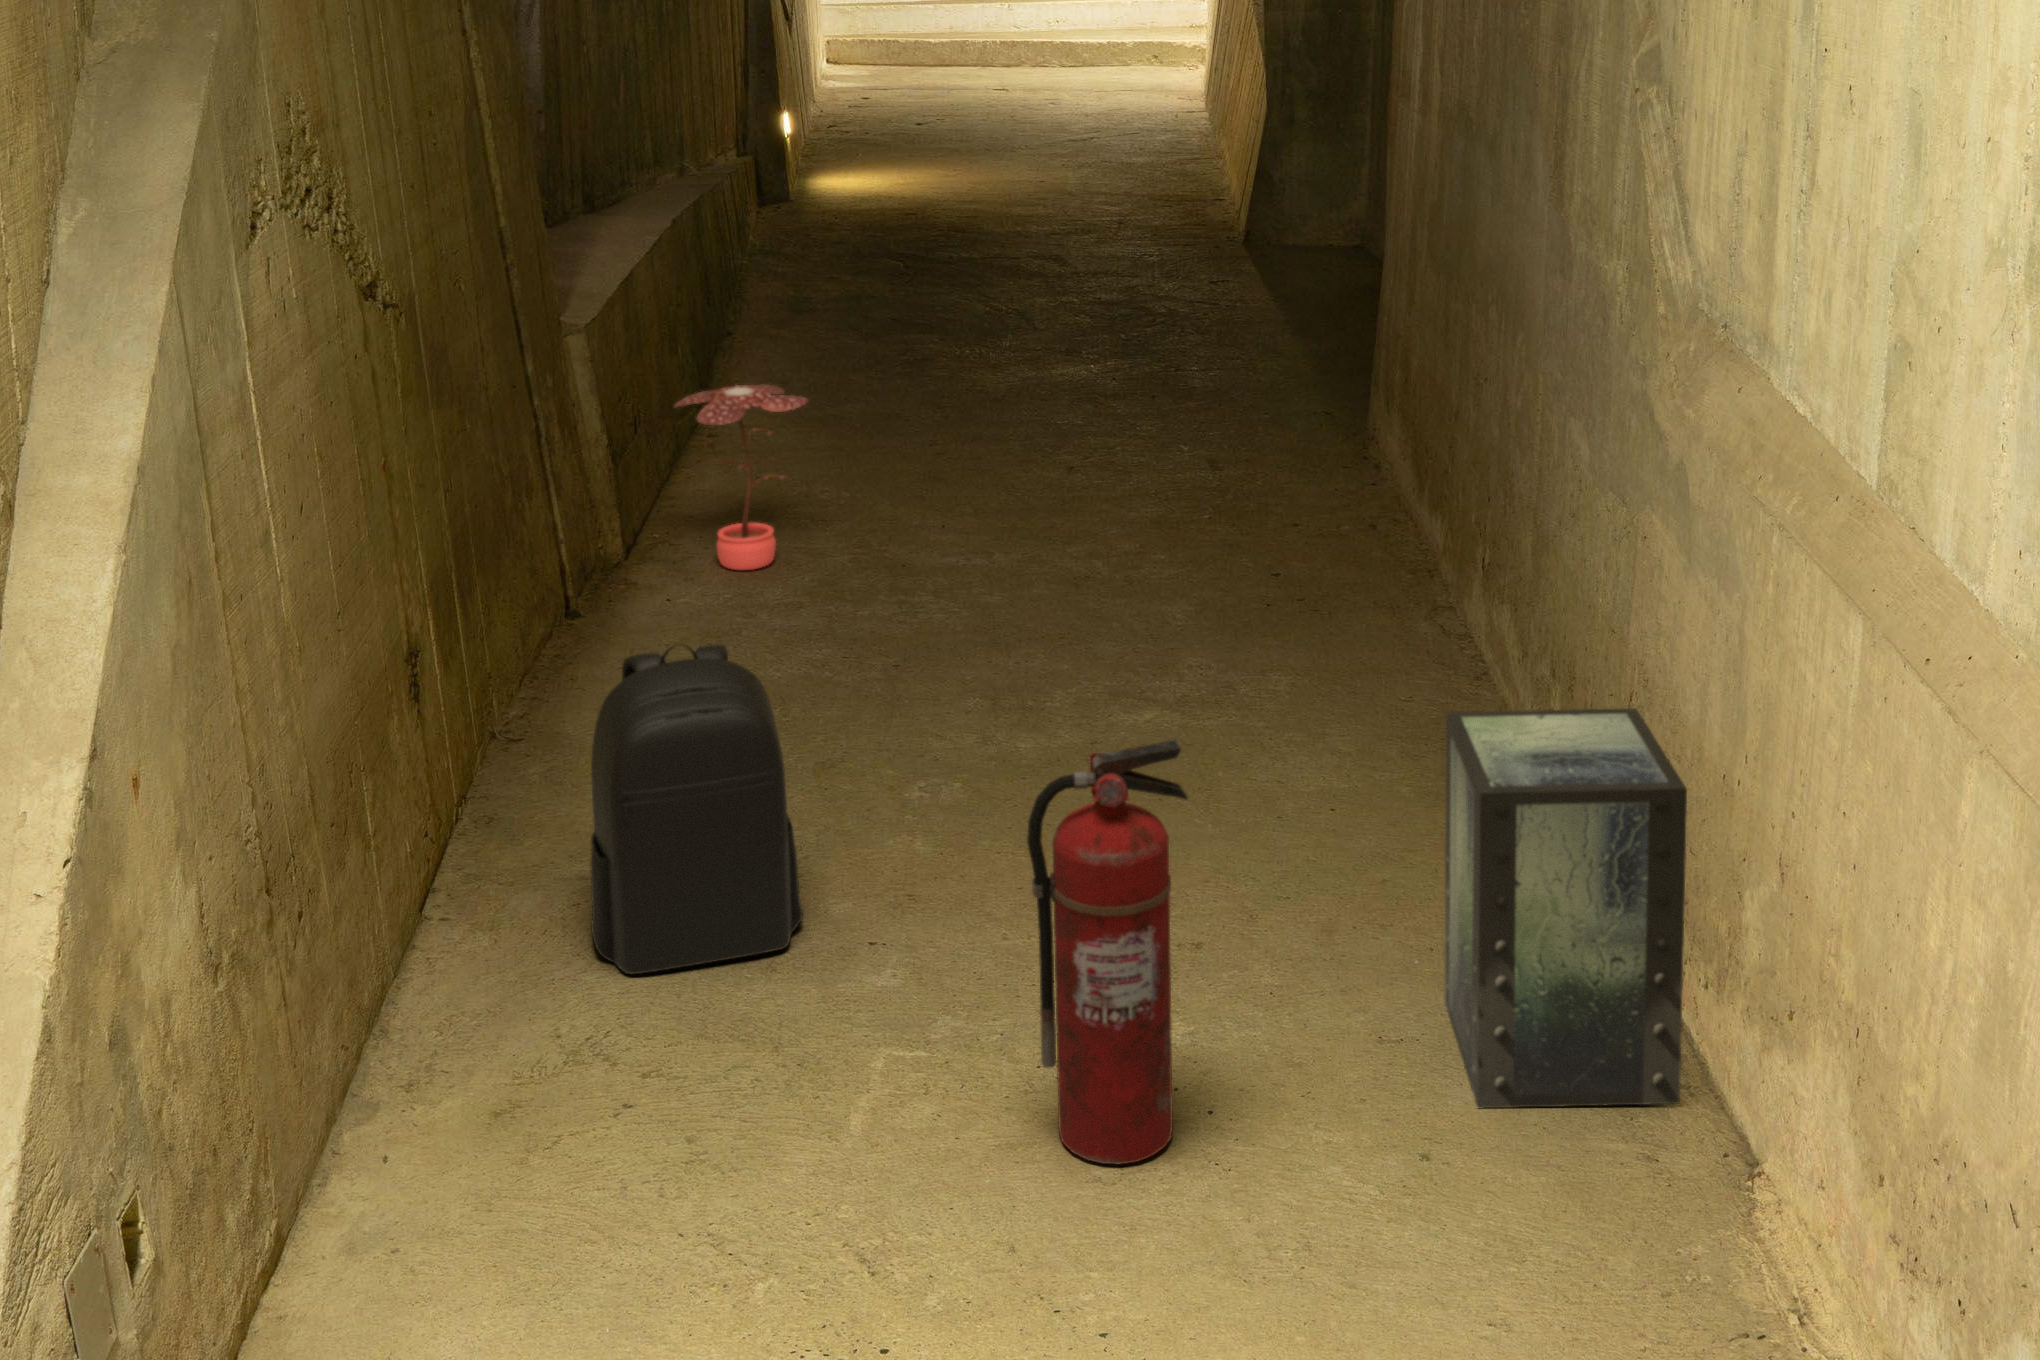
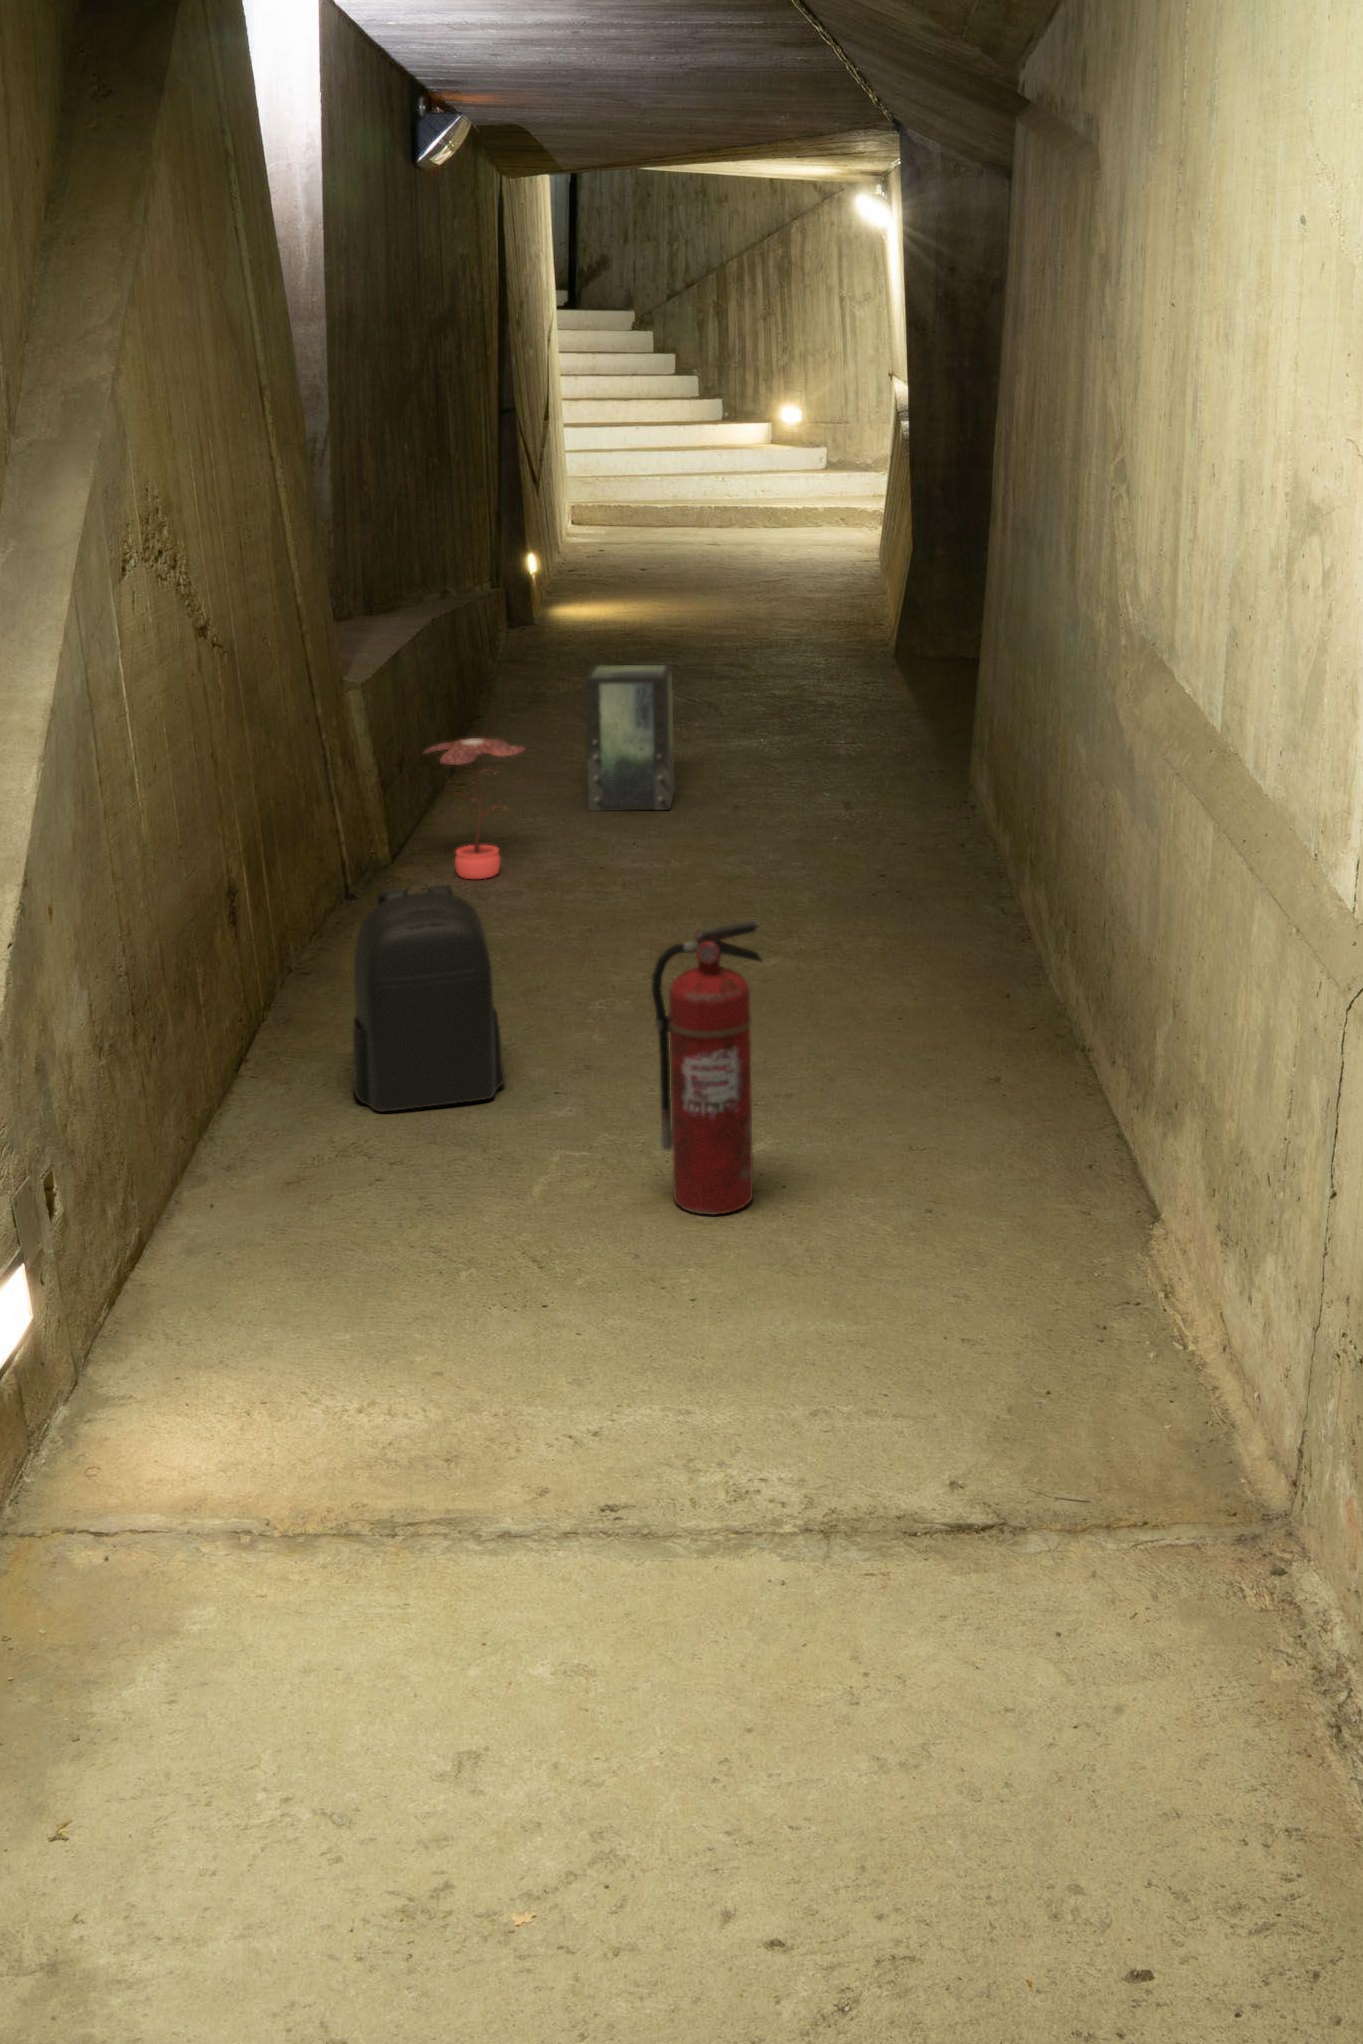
storage box: present [1445,708,1687,1108] -> present [585,664,675,811]

